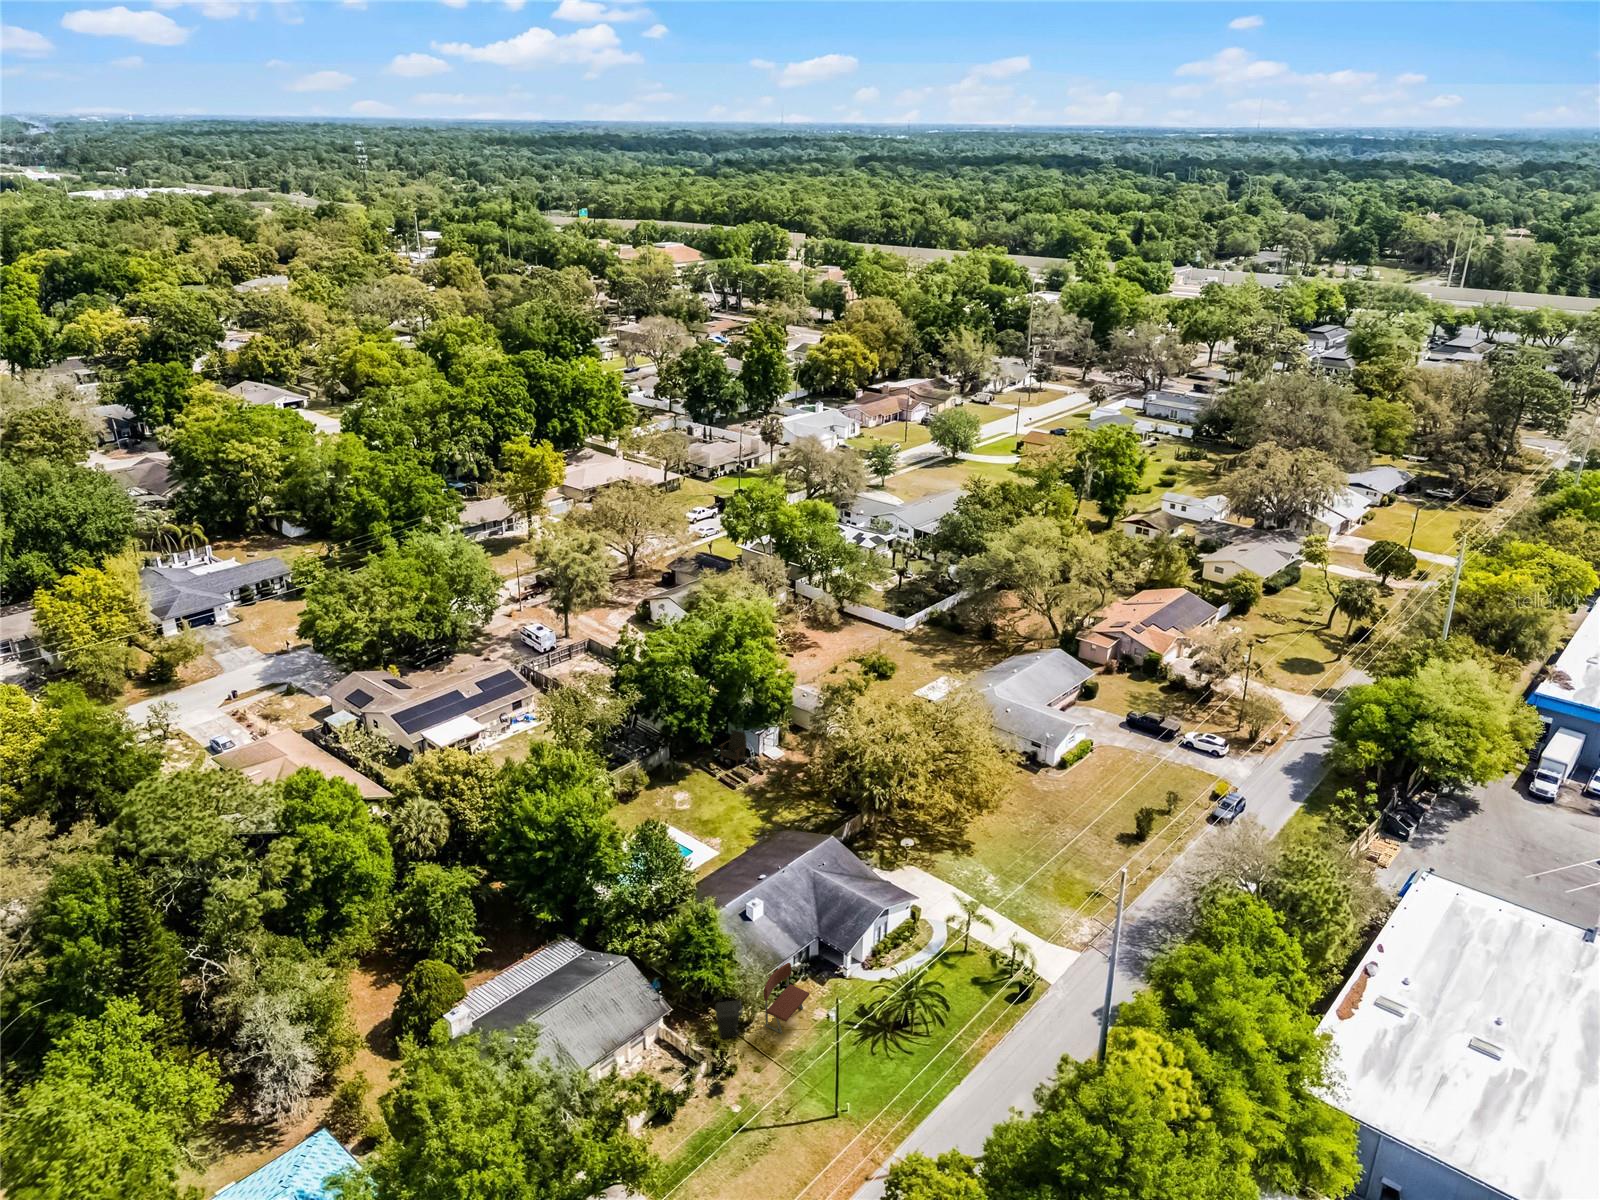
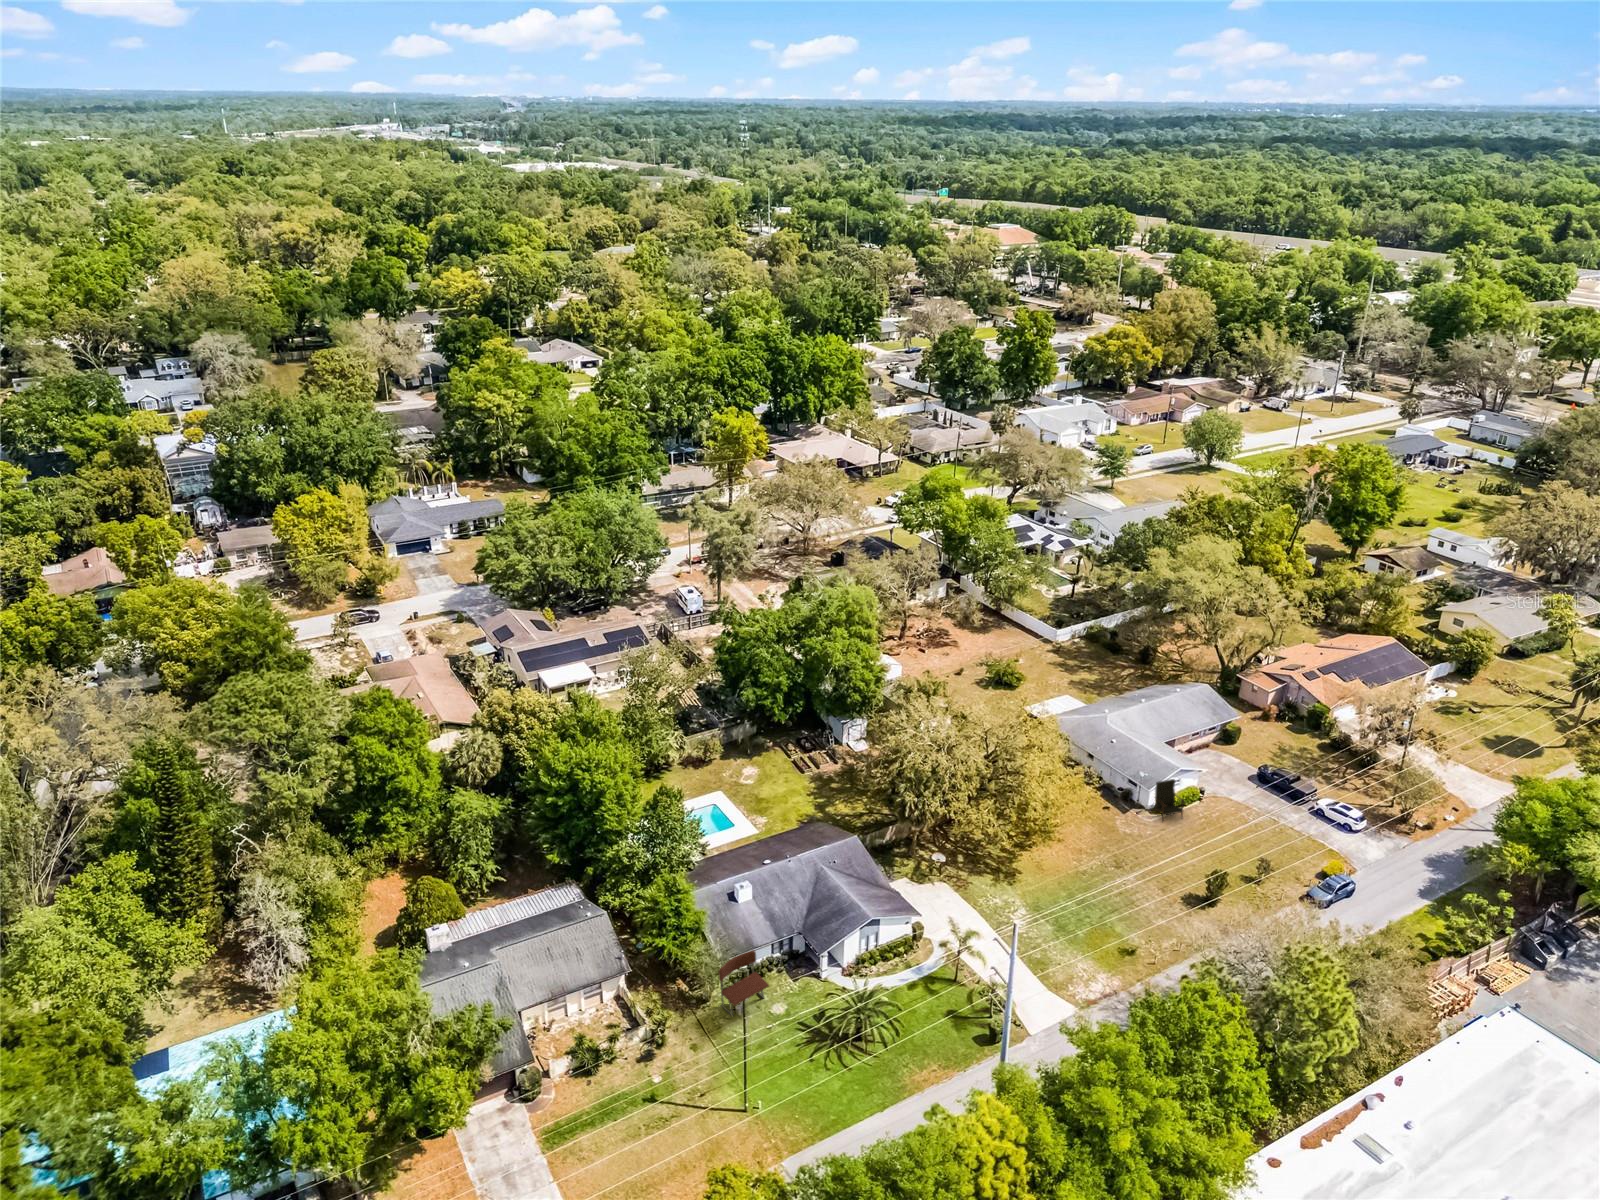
lounge chair: present [721,729,747,761] -> present [1154,779,1185,821]
trash can: present [715,1000,742,1038] -> none [670,972,700,1010]

